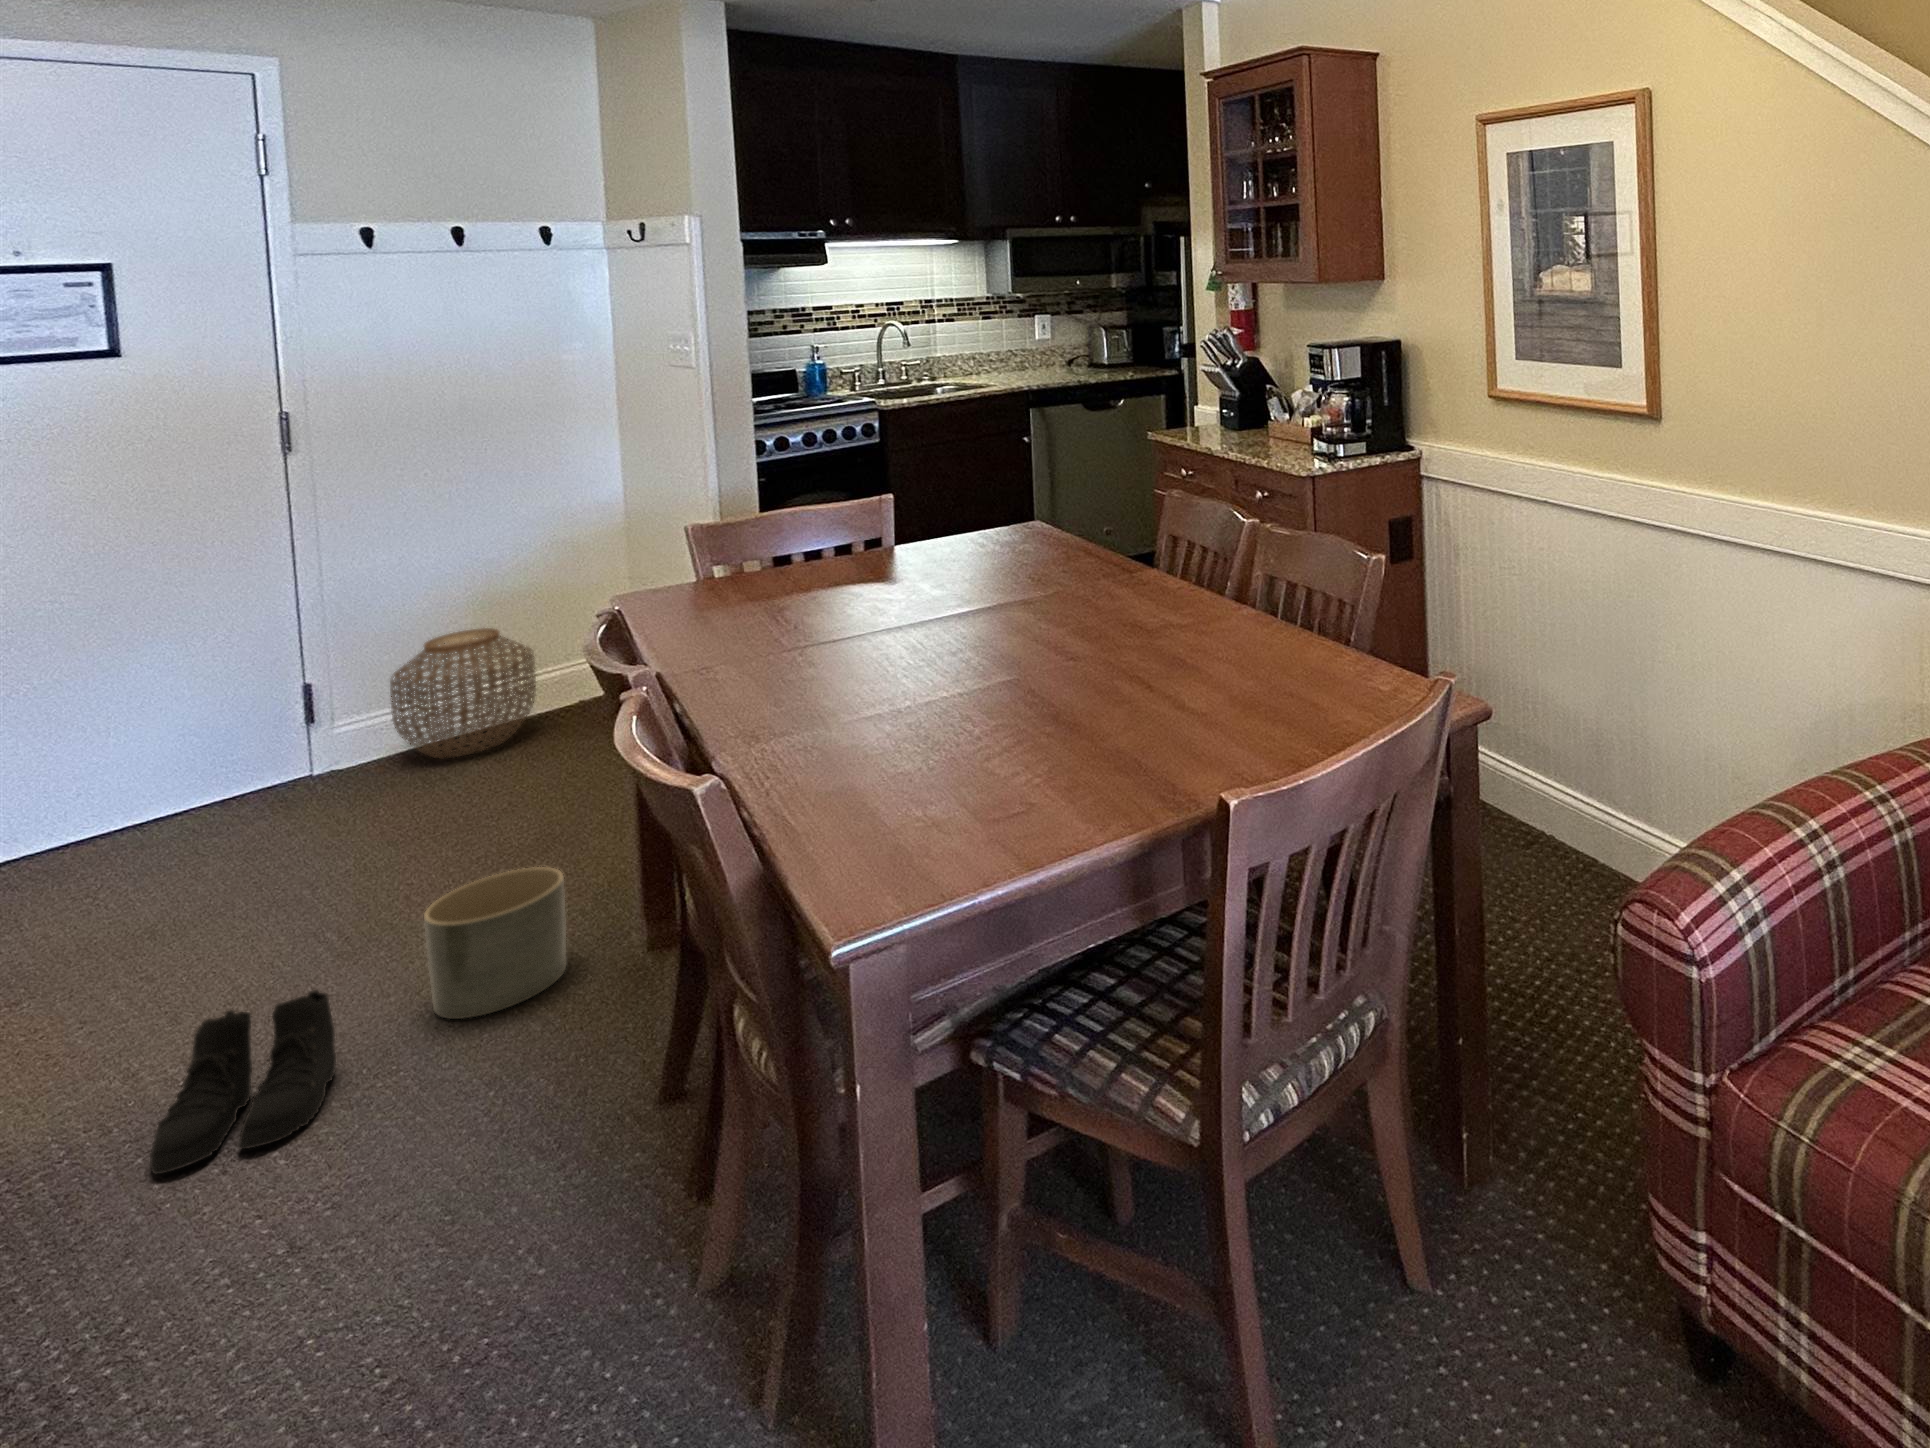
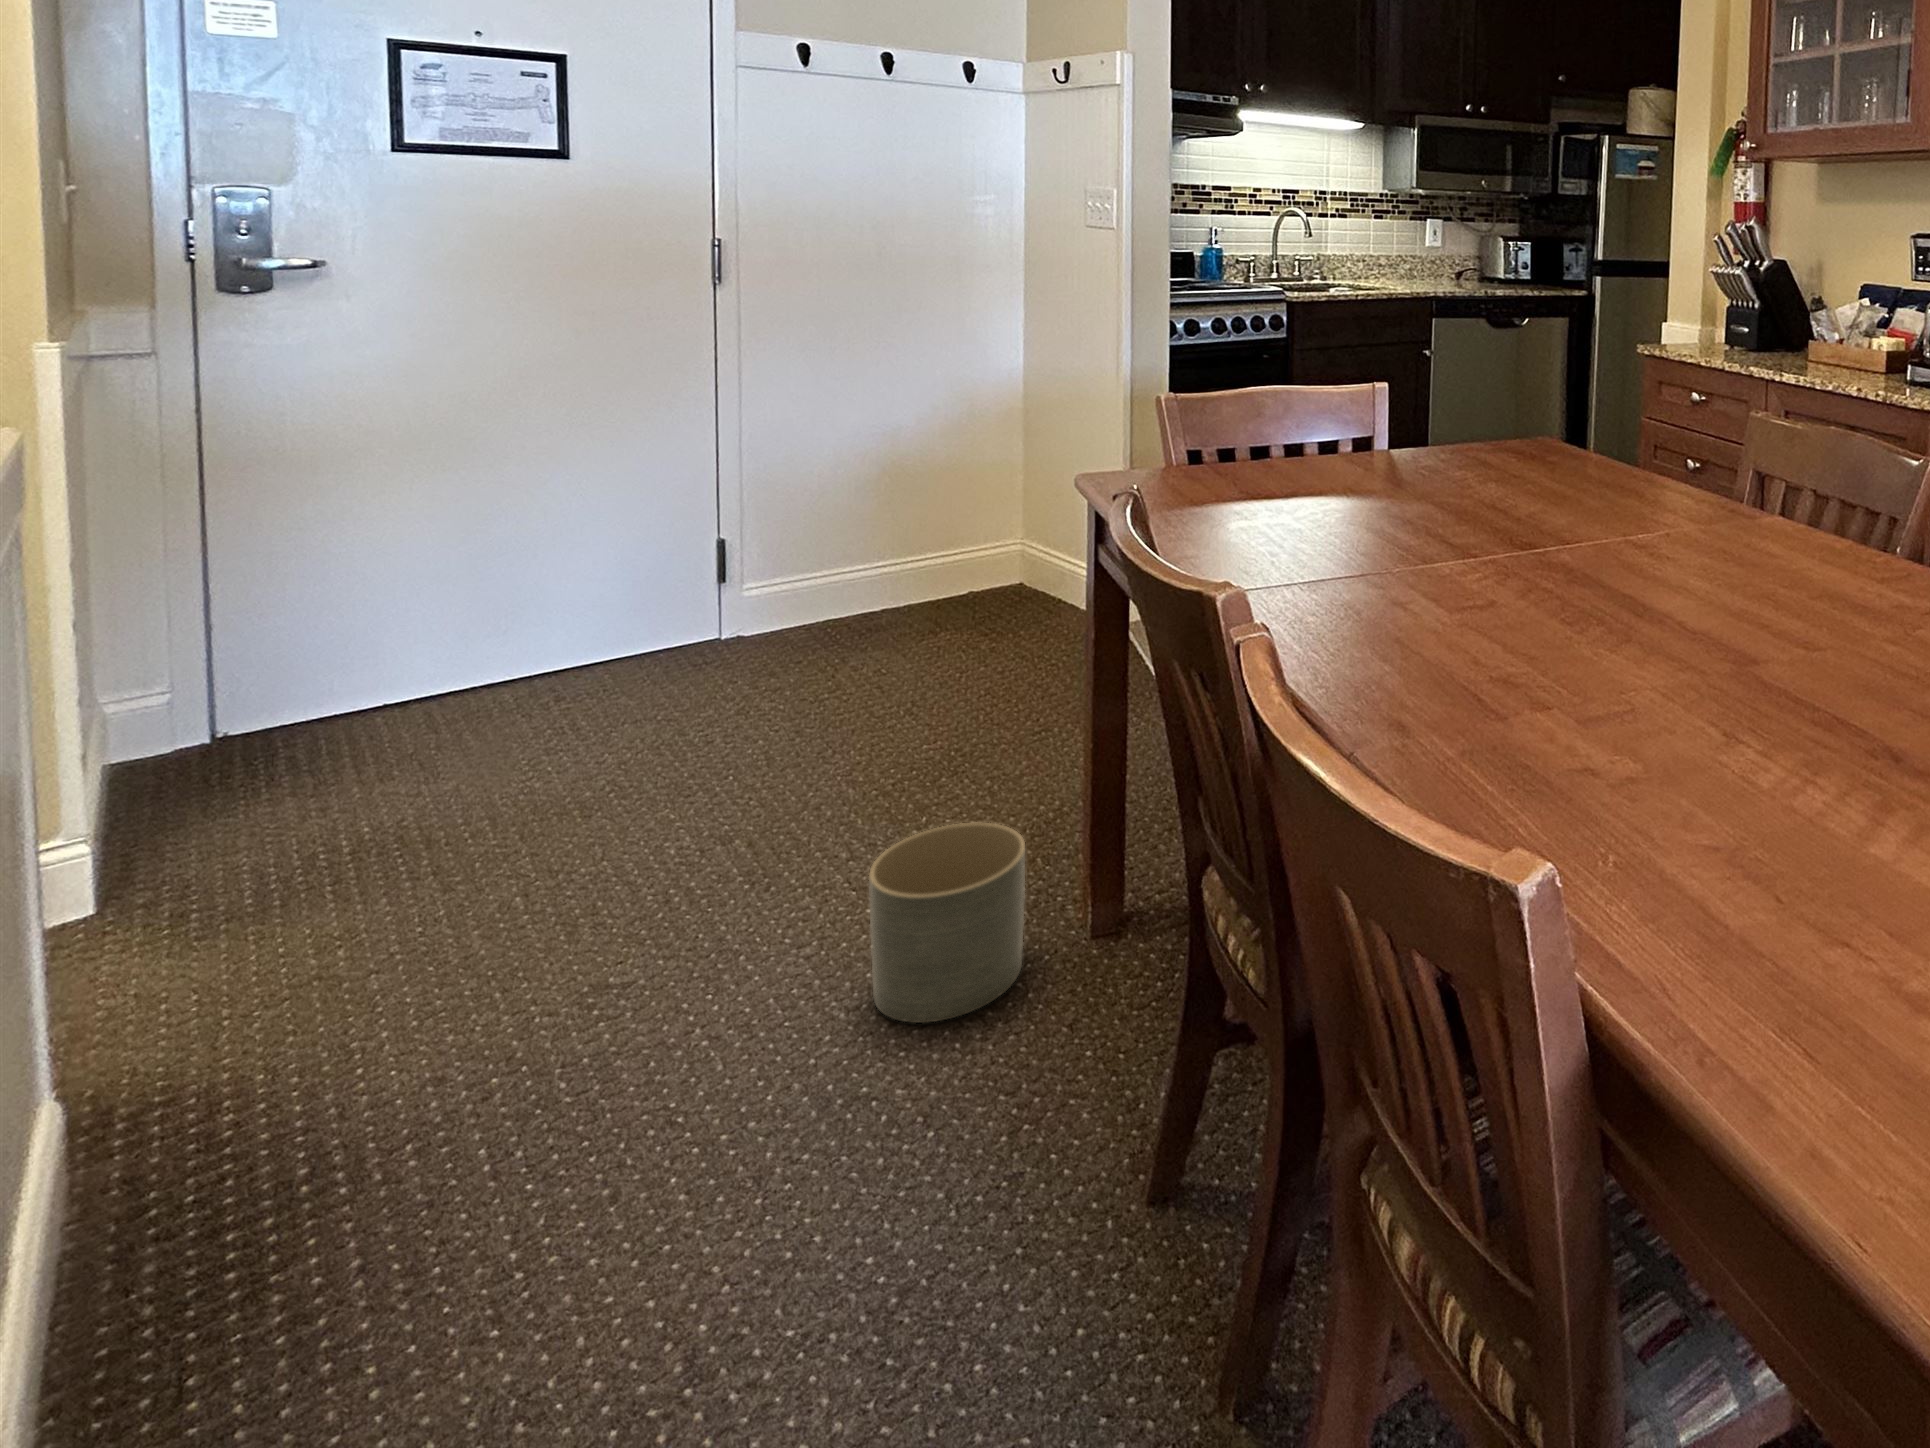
woven basket: present [390,628,536,758] -> none [806,504,944,645]
boots: present [150,990,336,1175] -> none [553,966,768,1218]

